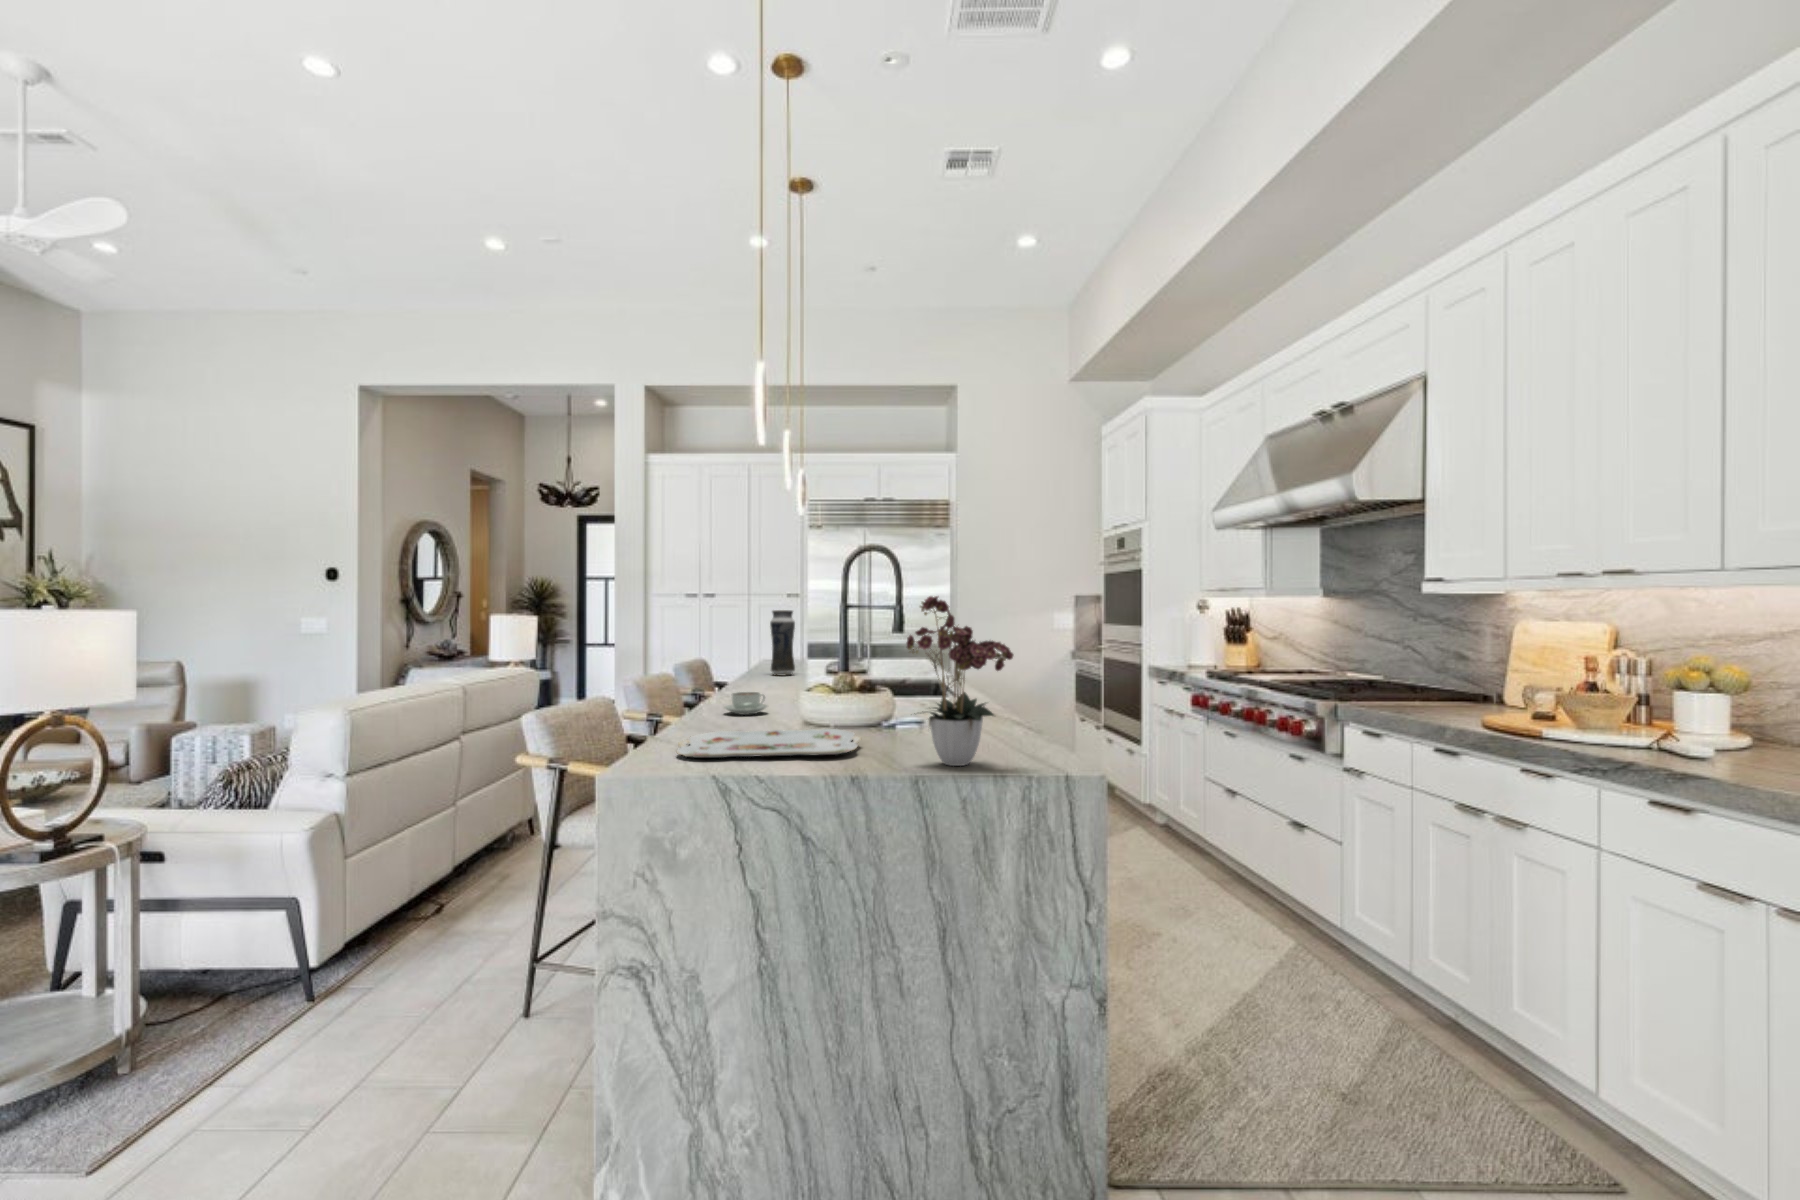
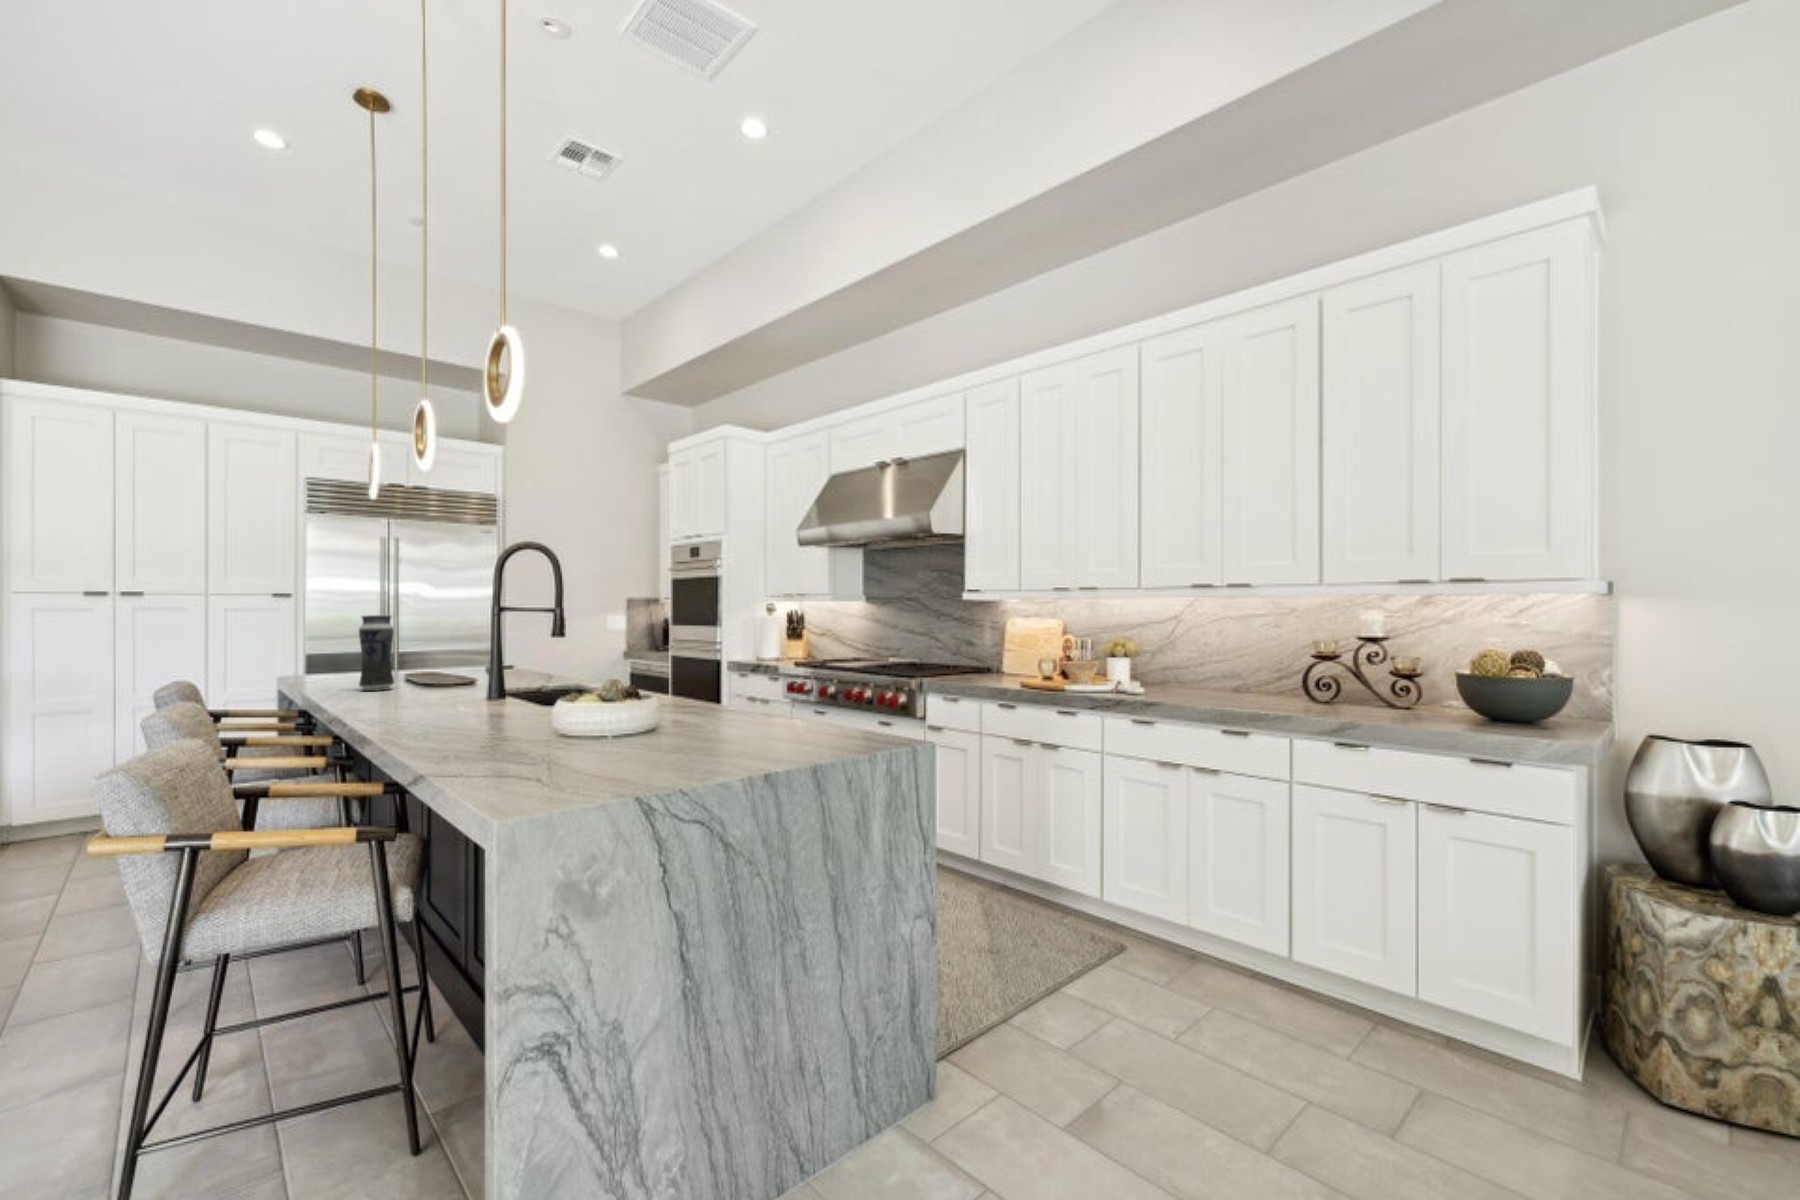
flower arrangement: present [907,596,1013,766] -> none [785,597,882,755]
coffee cup: present [724,692,768,715] -> none [443,710,502,737]
serving tray: present [677,729,861,758] -> none [508,738,729,786]

